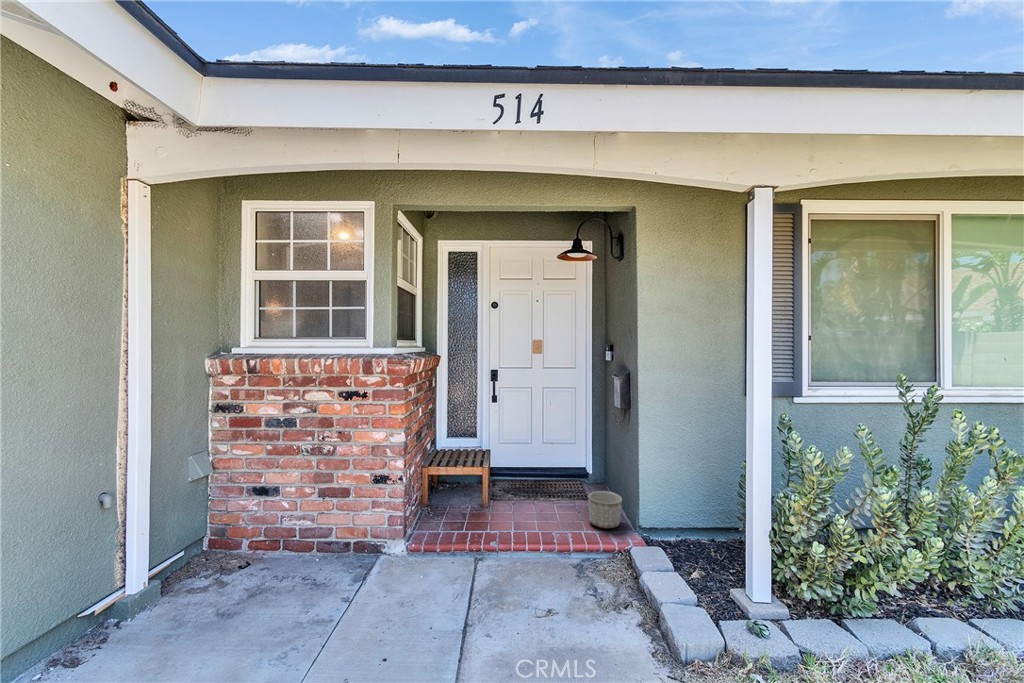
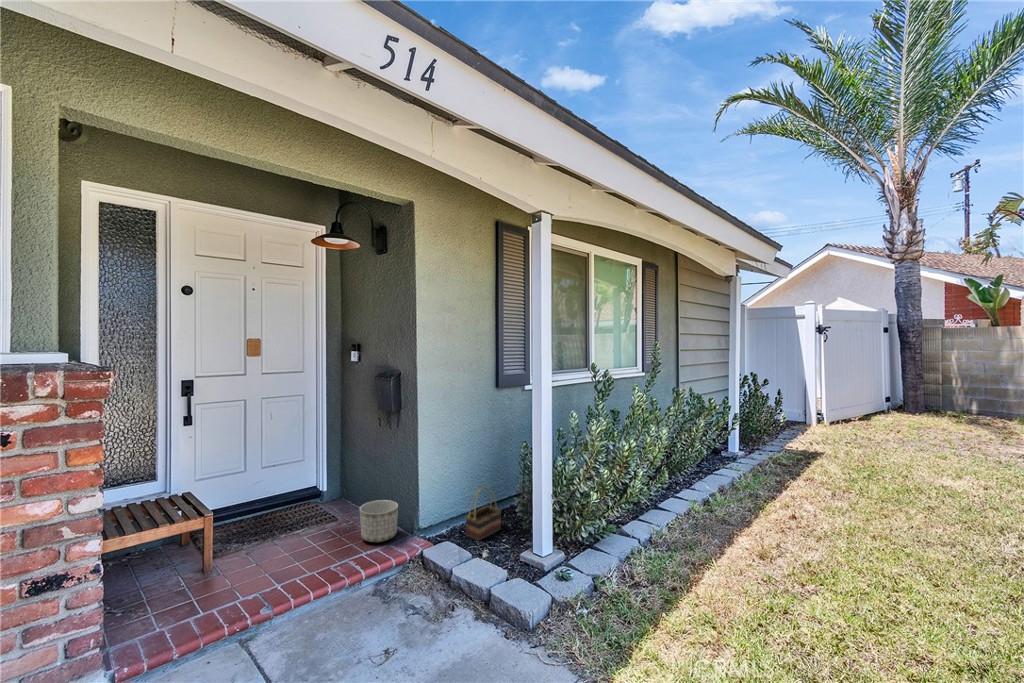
basket: none [688,509,732,562] -> present [466,487,501,540]

